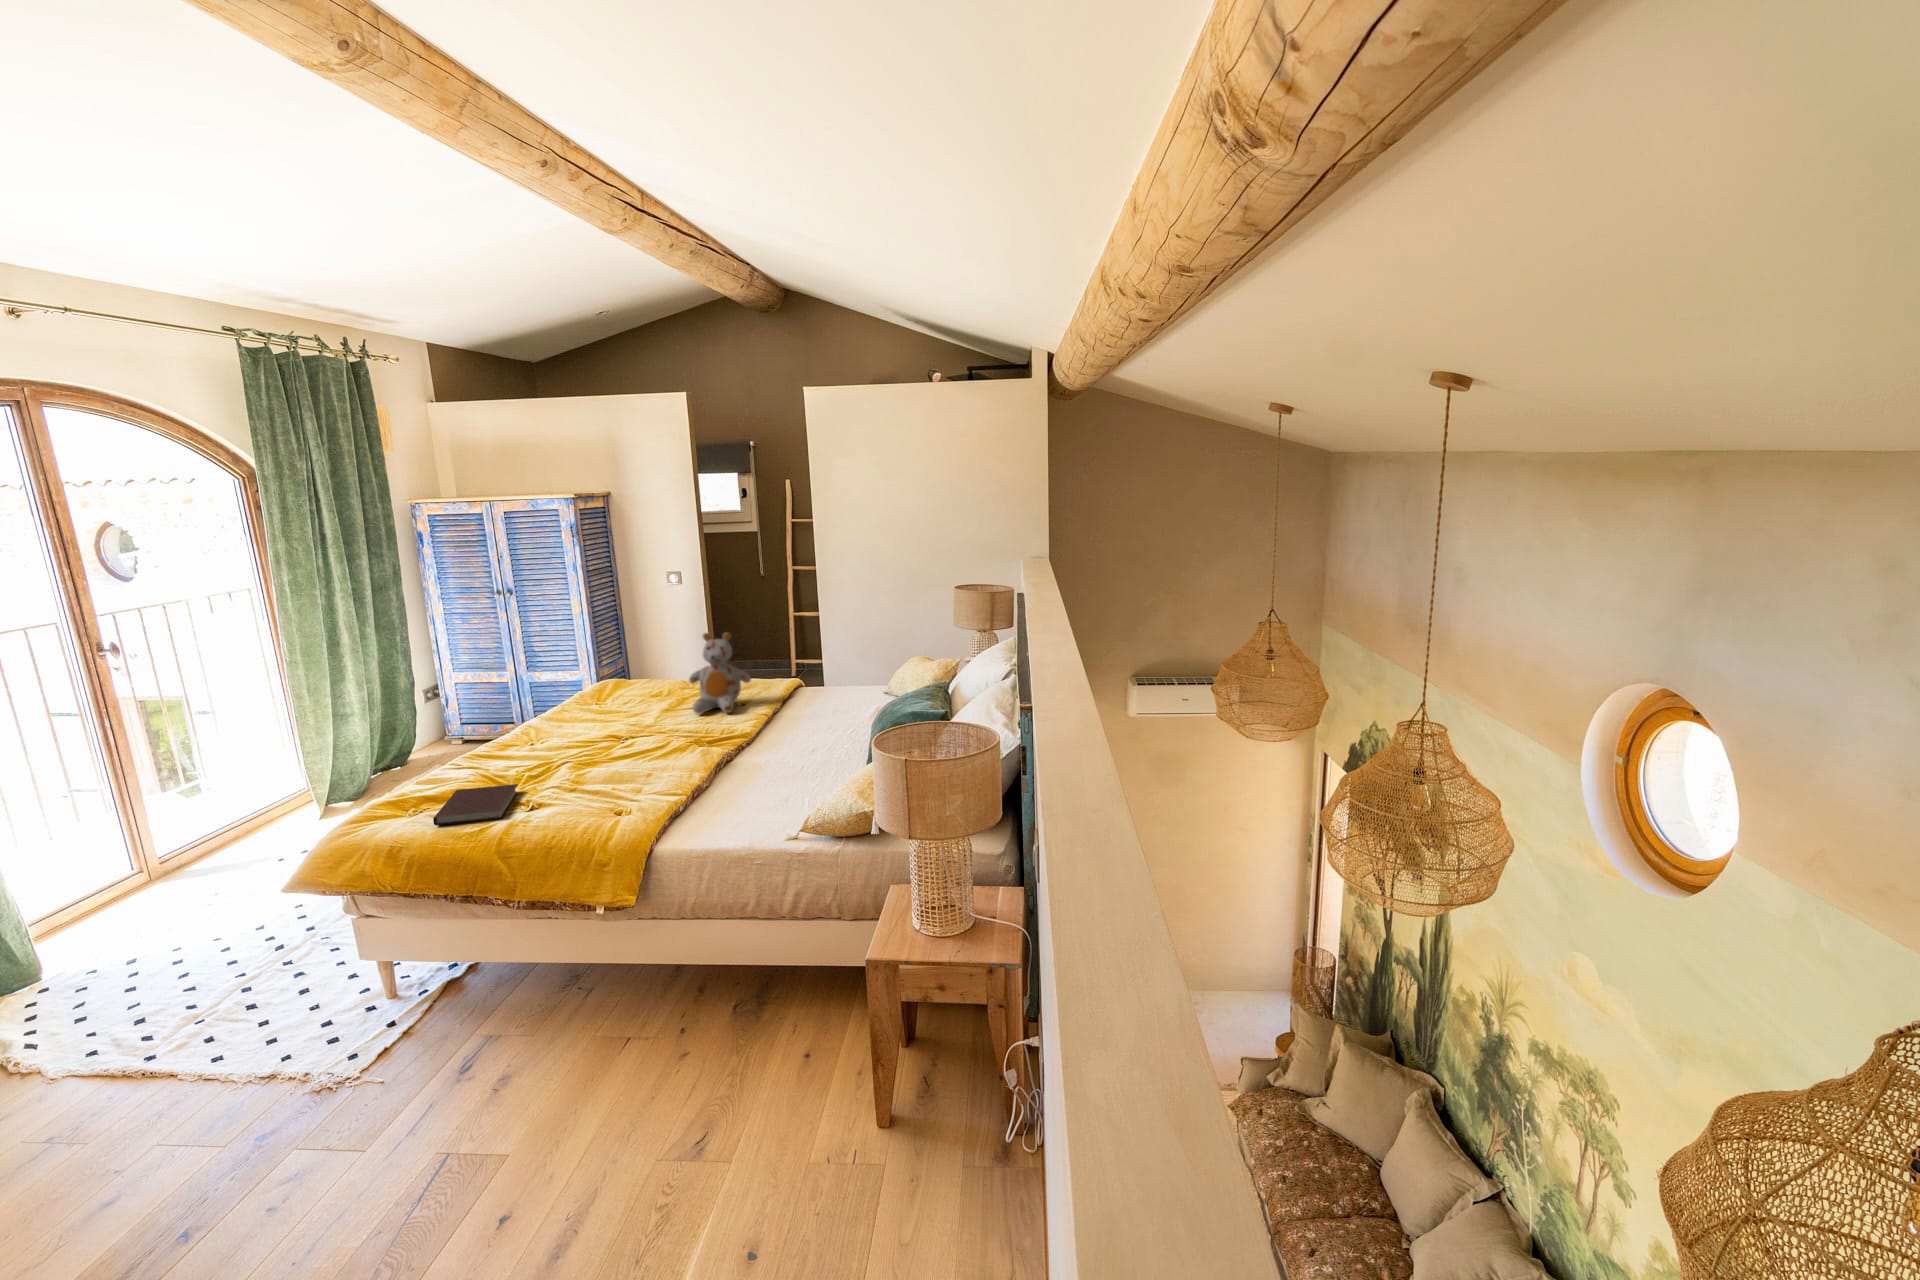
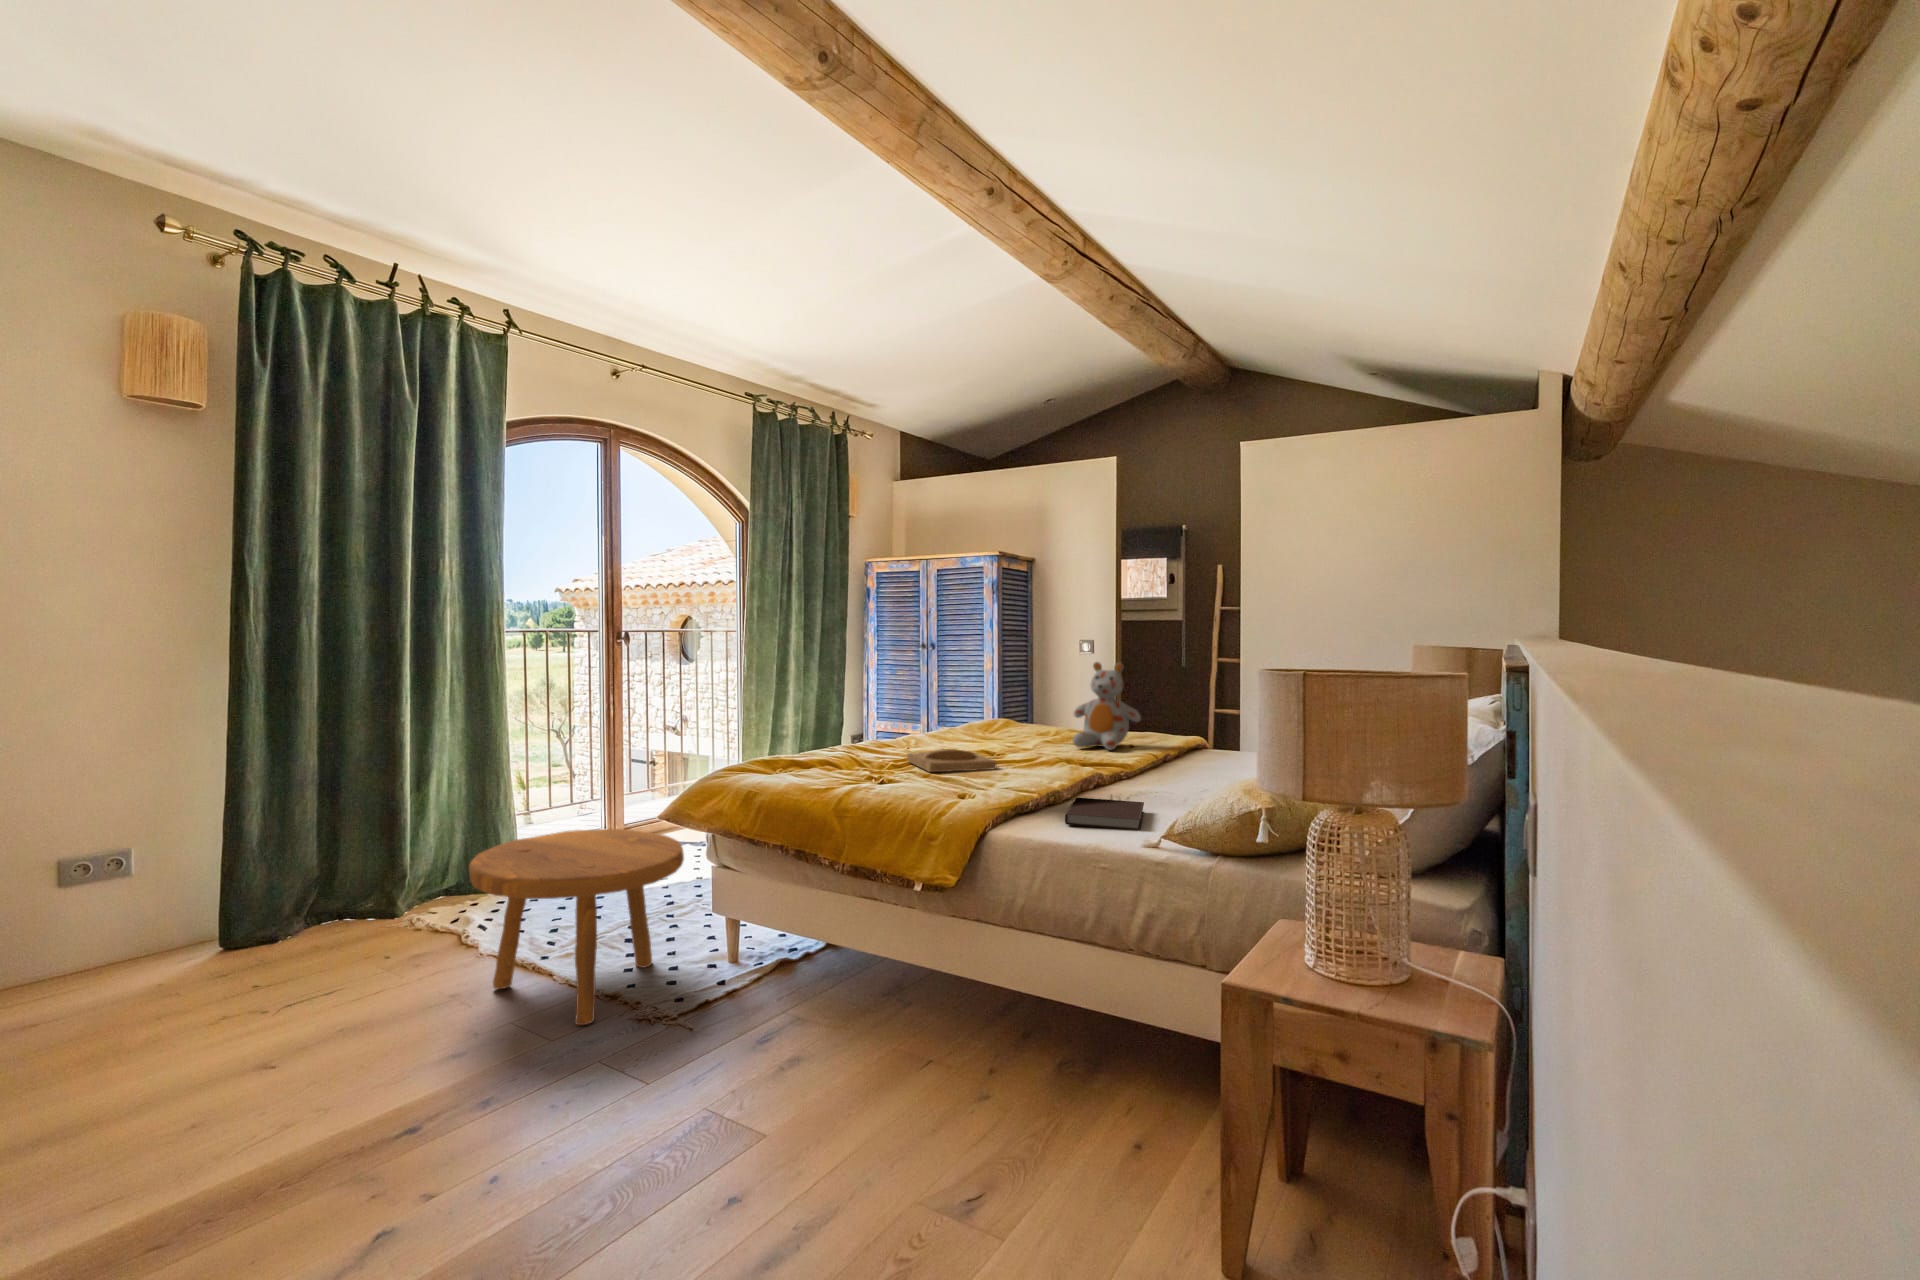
tray: none [540,743,634,781] -> present [907,749,996,772]
notebook: present [433,784,518,825] -> present [1065,798,1144,830]
footstool: none [55,903,326,1119] -> present [469,829,684,1025]

